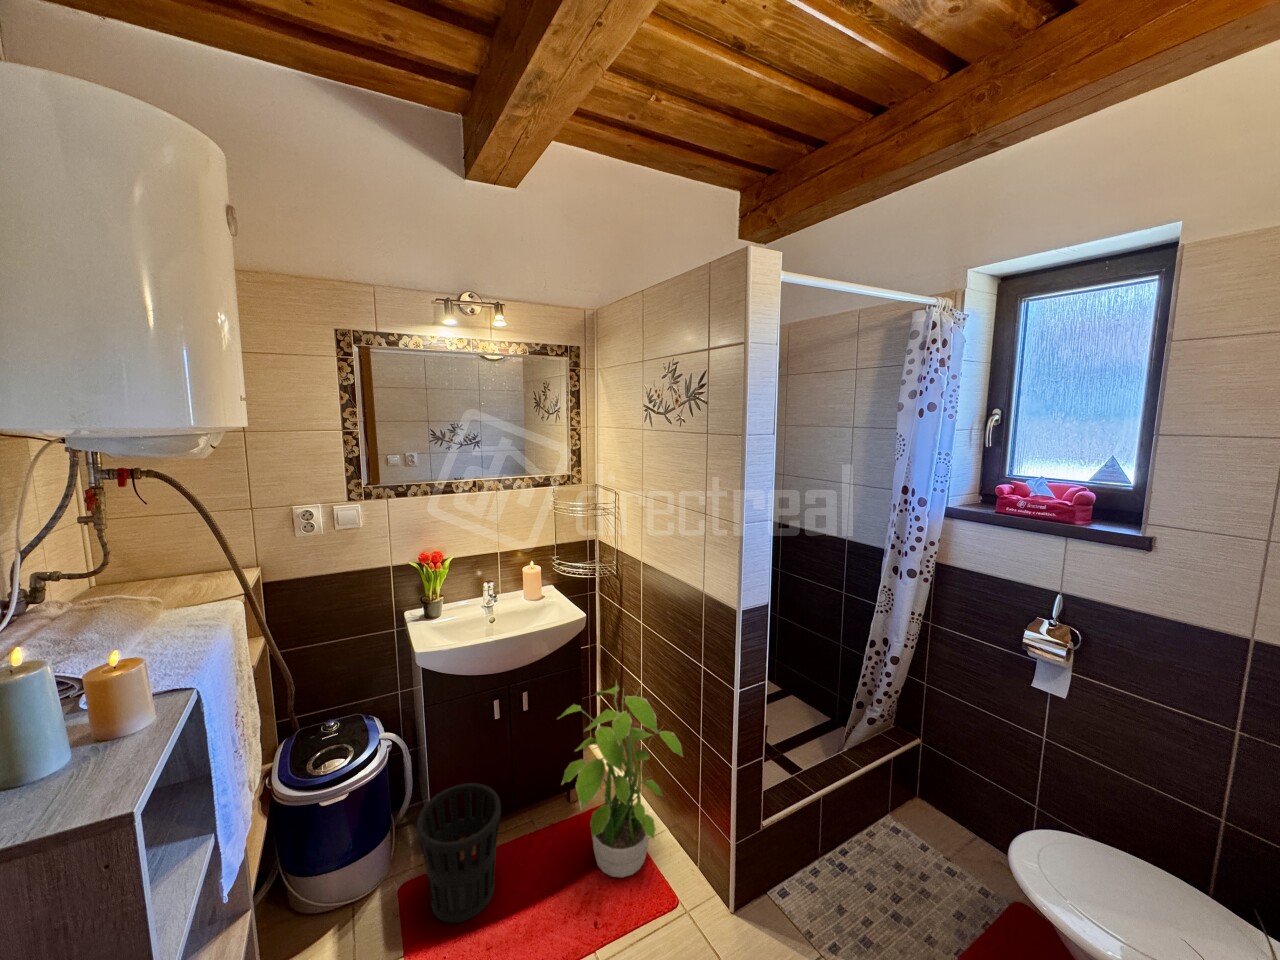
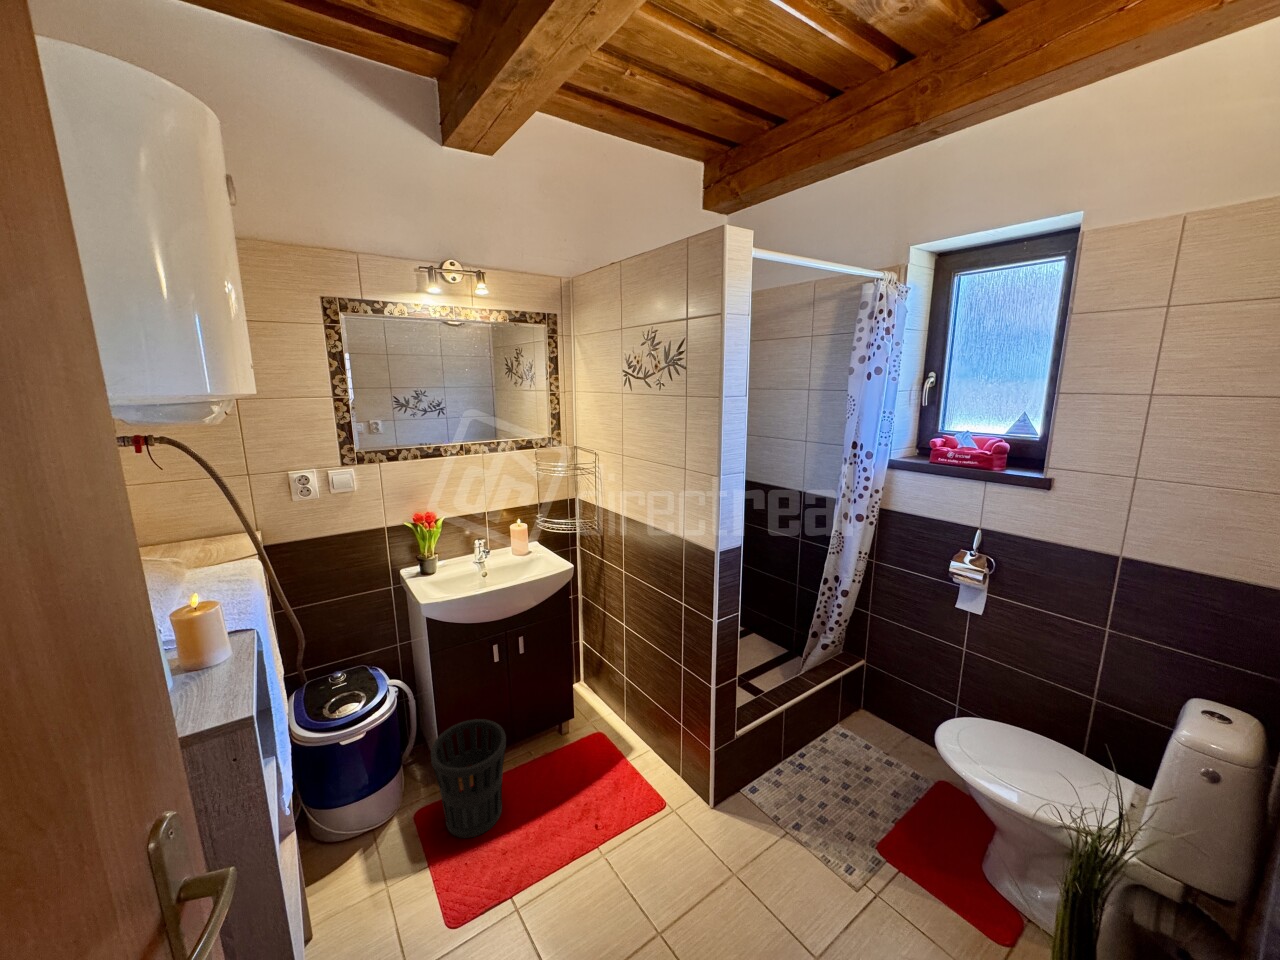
potted plant: present [559,685,683,877] -> none [553,621,667,790]

